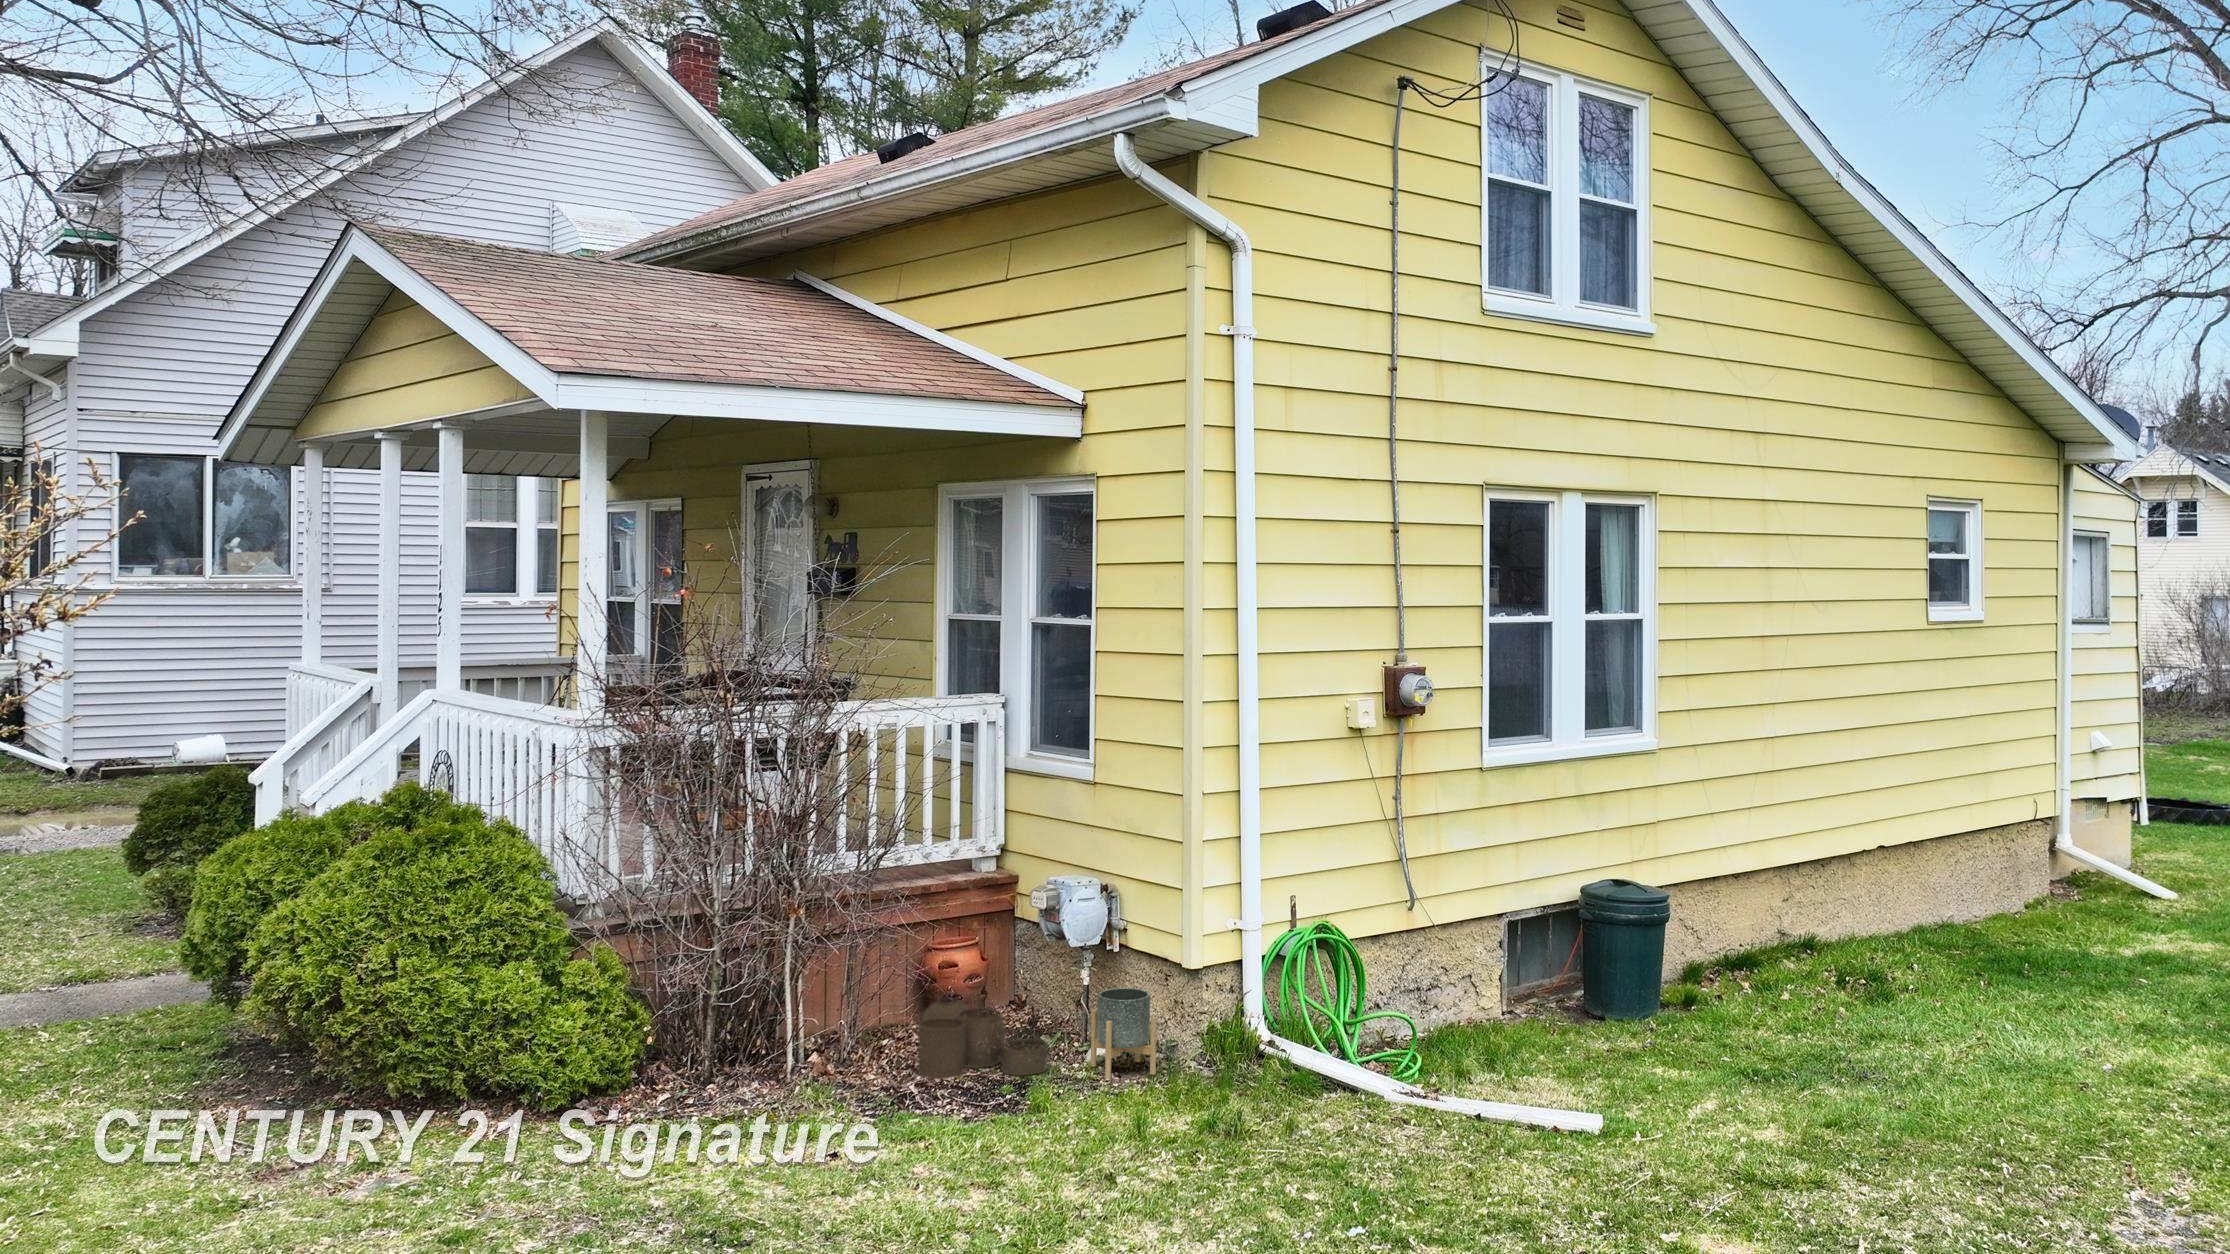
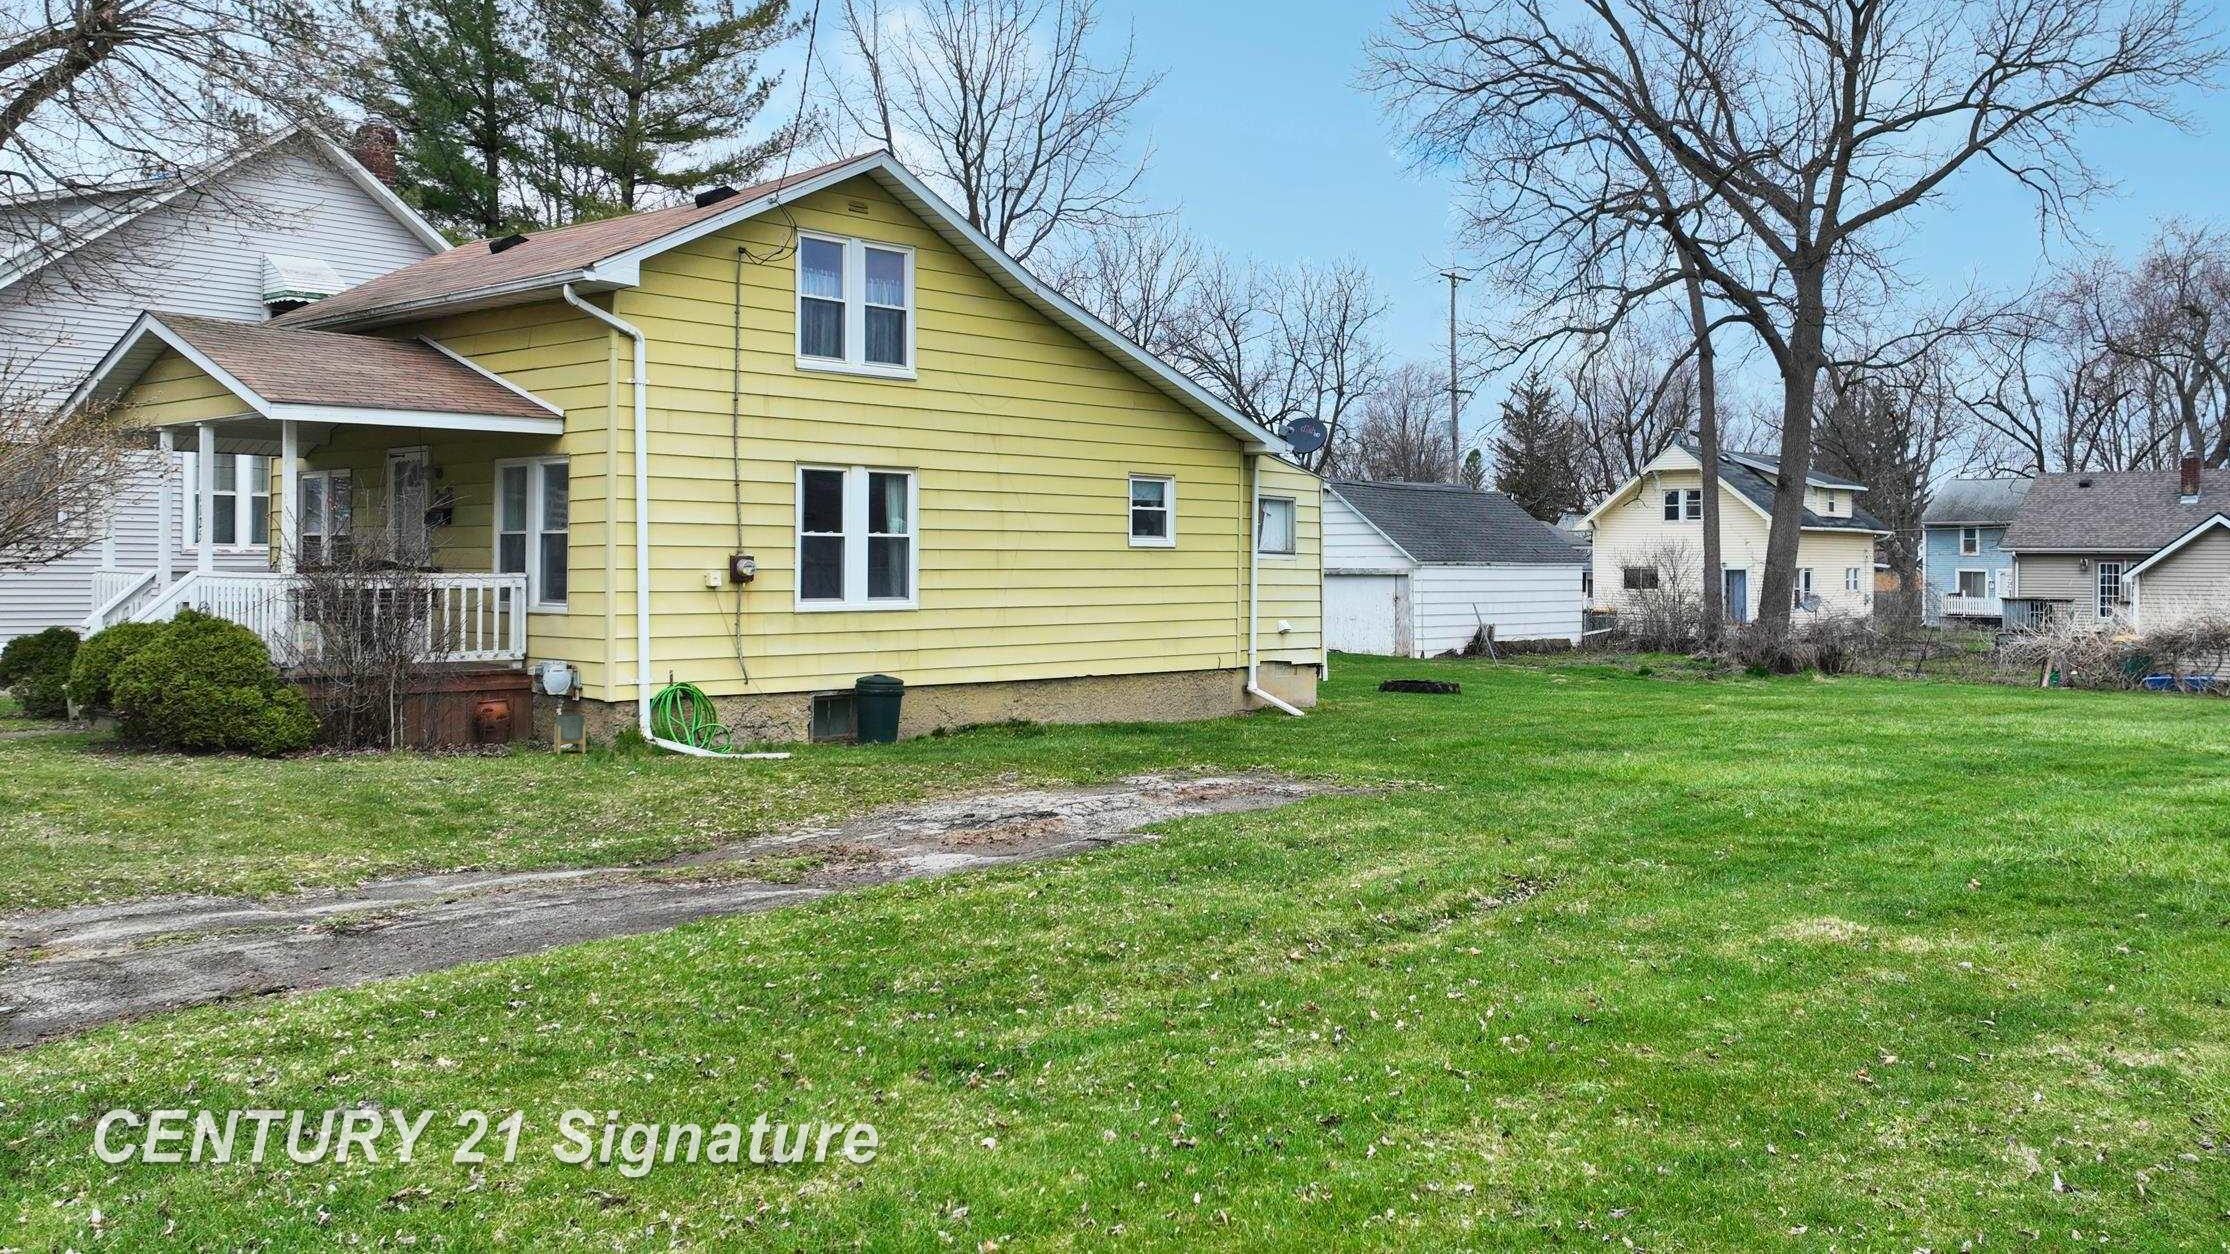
woven basket: present [918,998,1048,1079] -> none [460,721,531,754]

